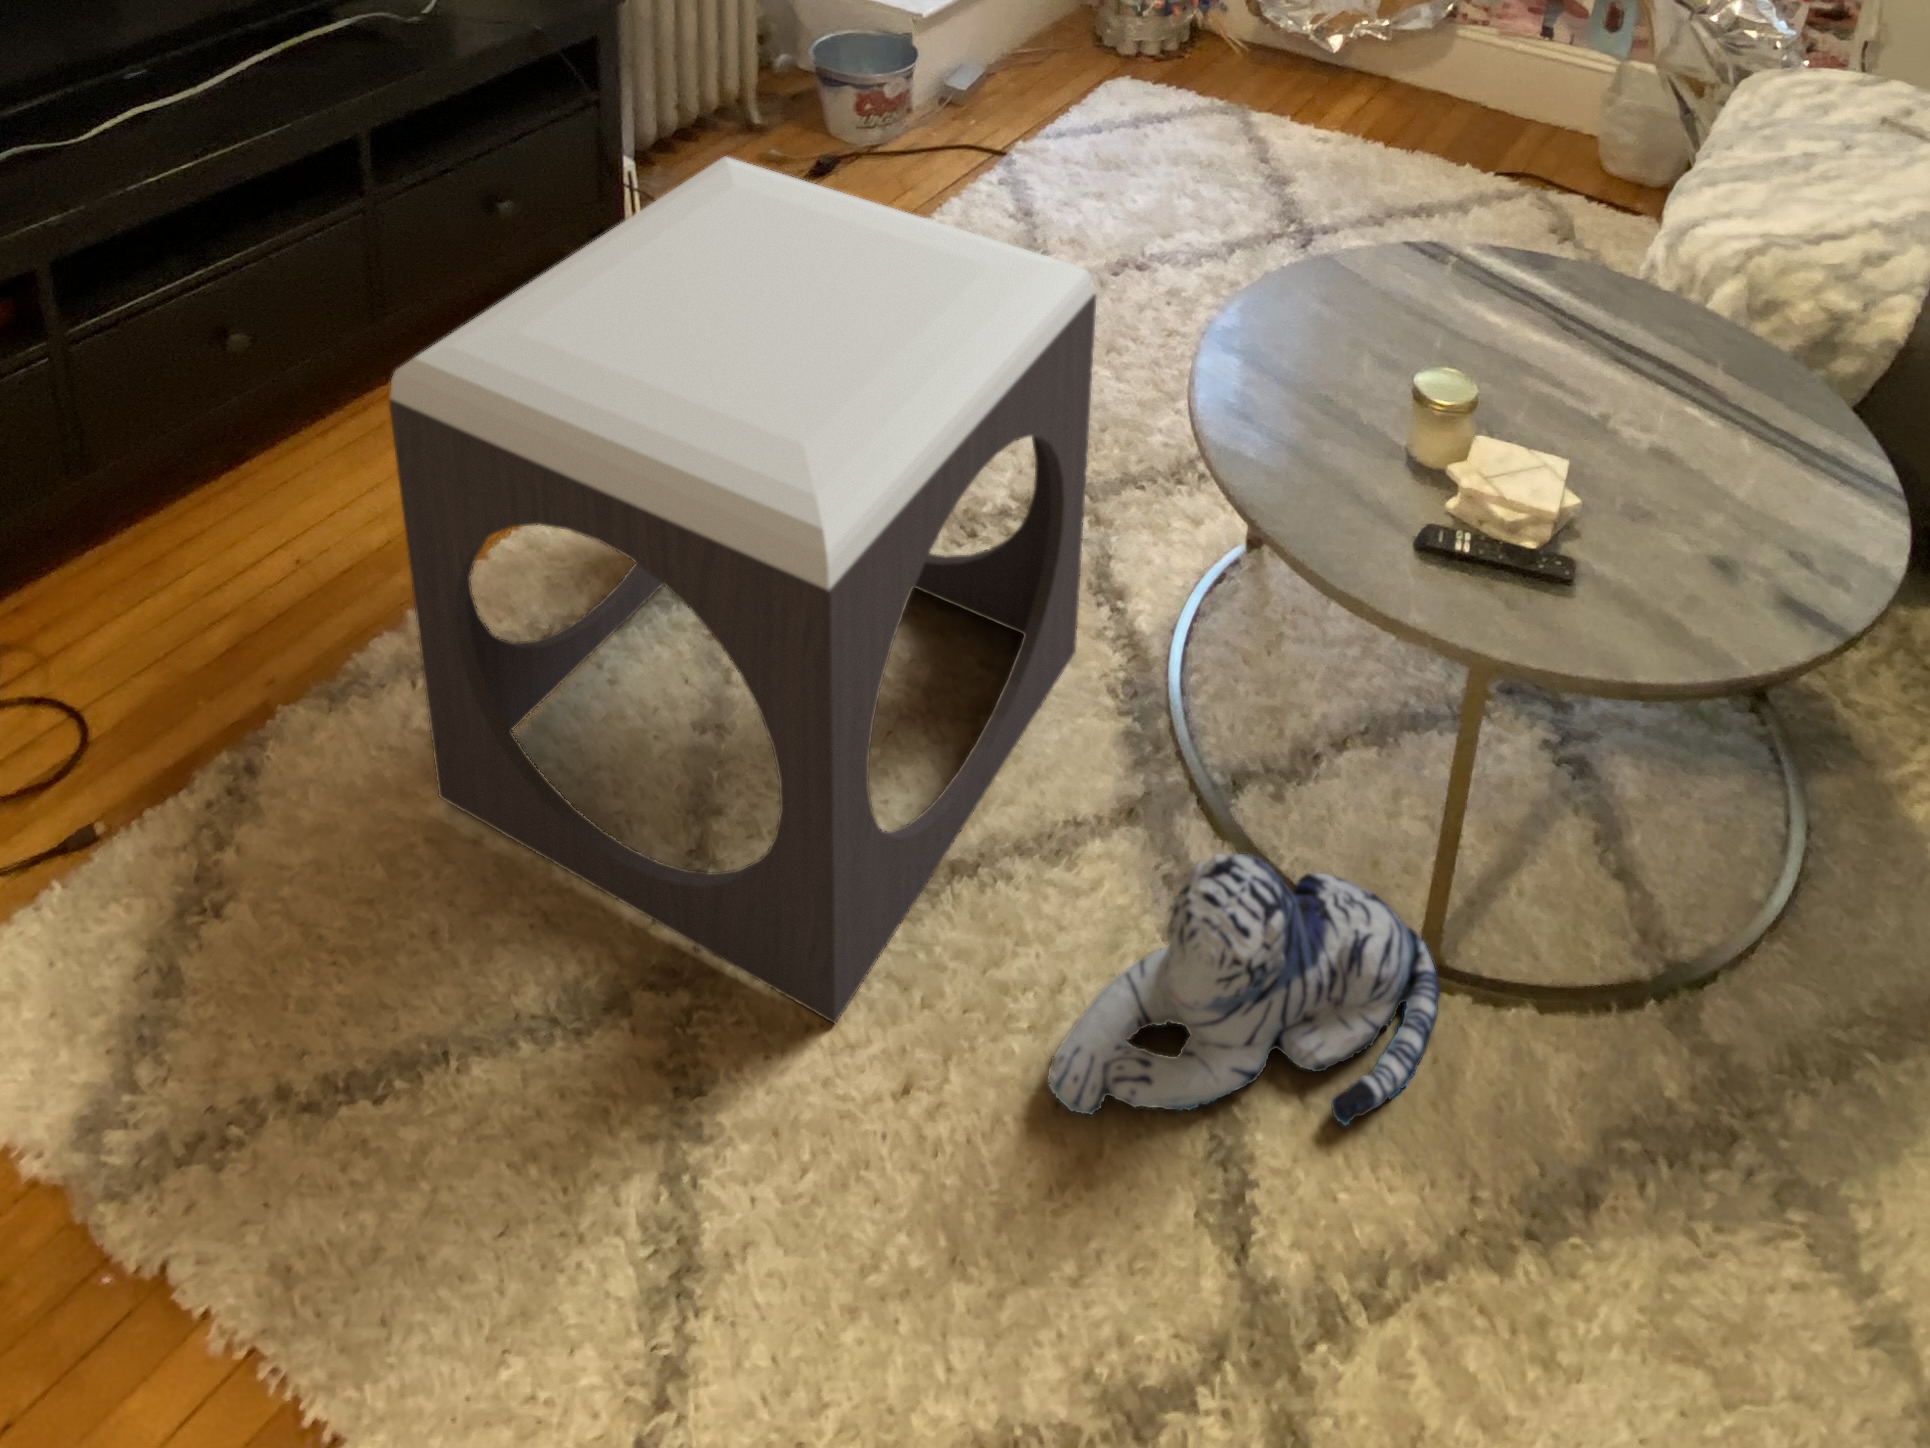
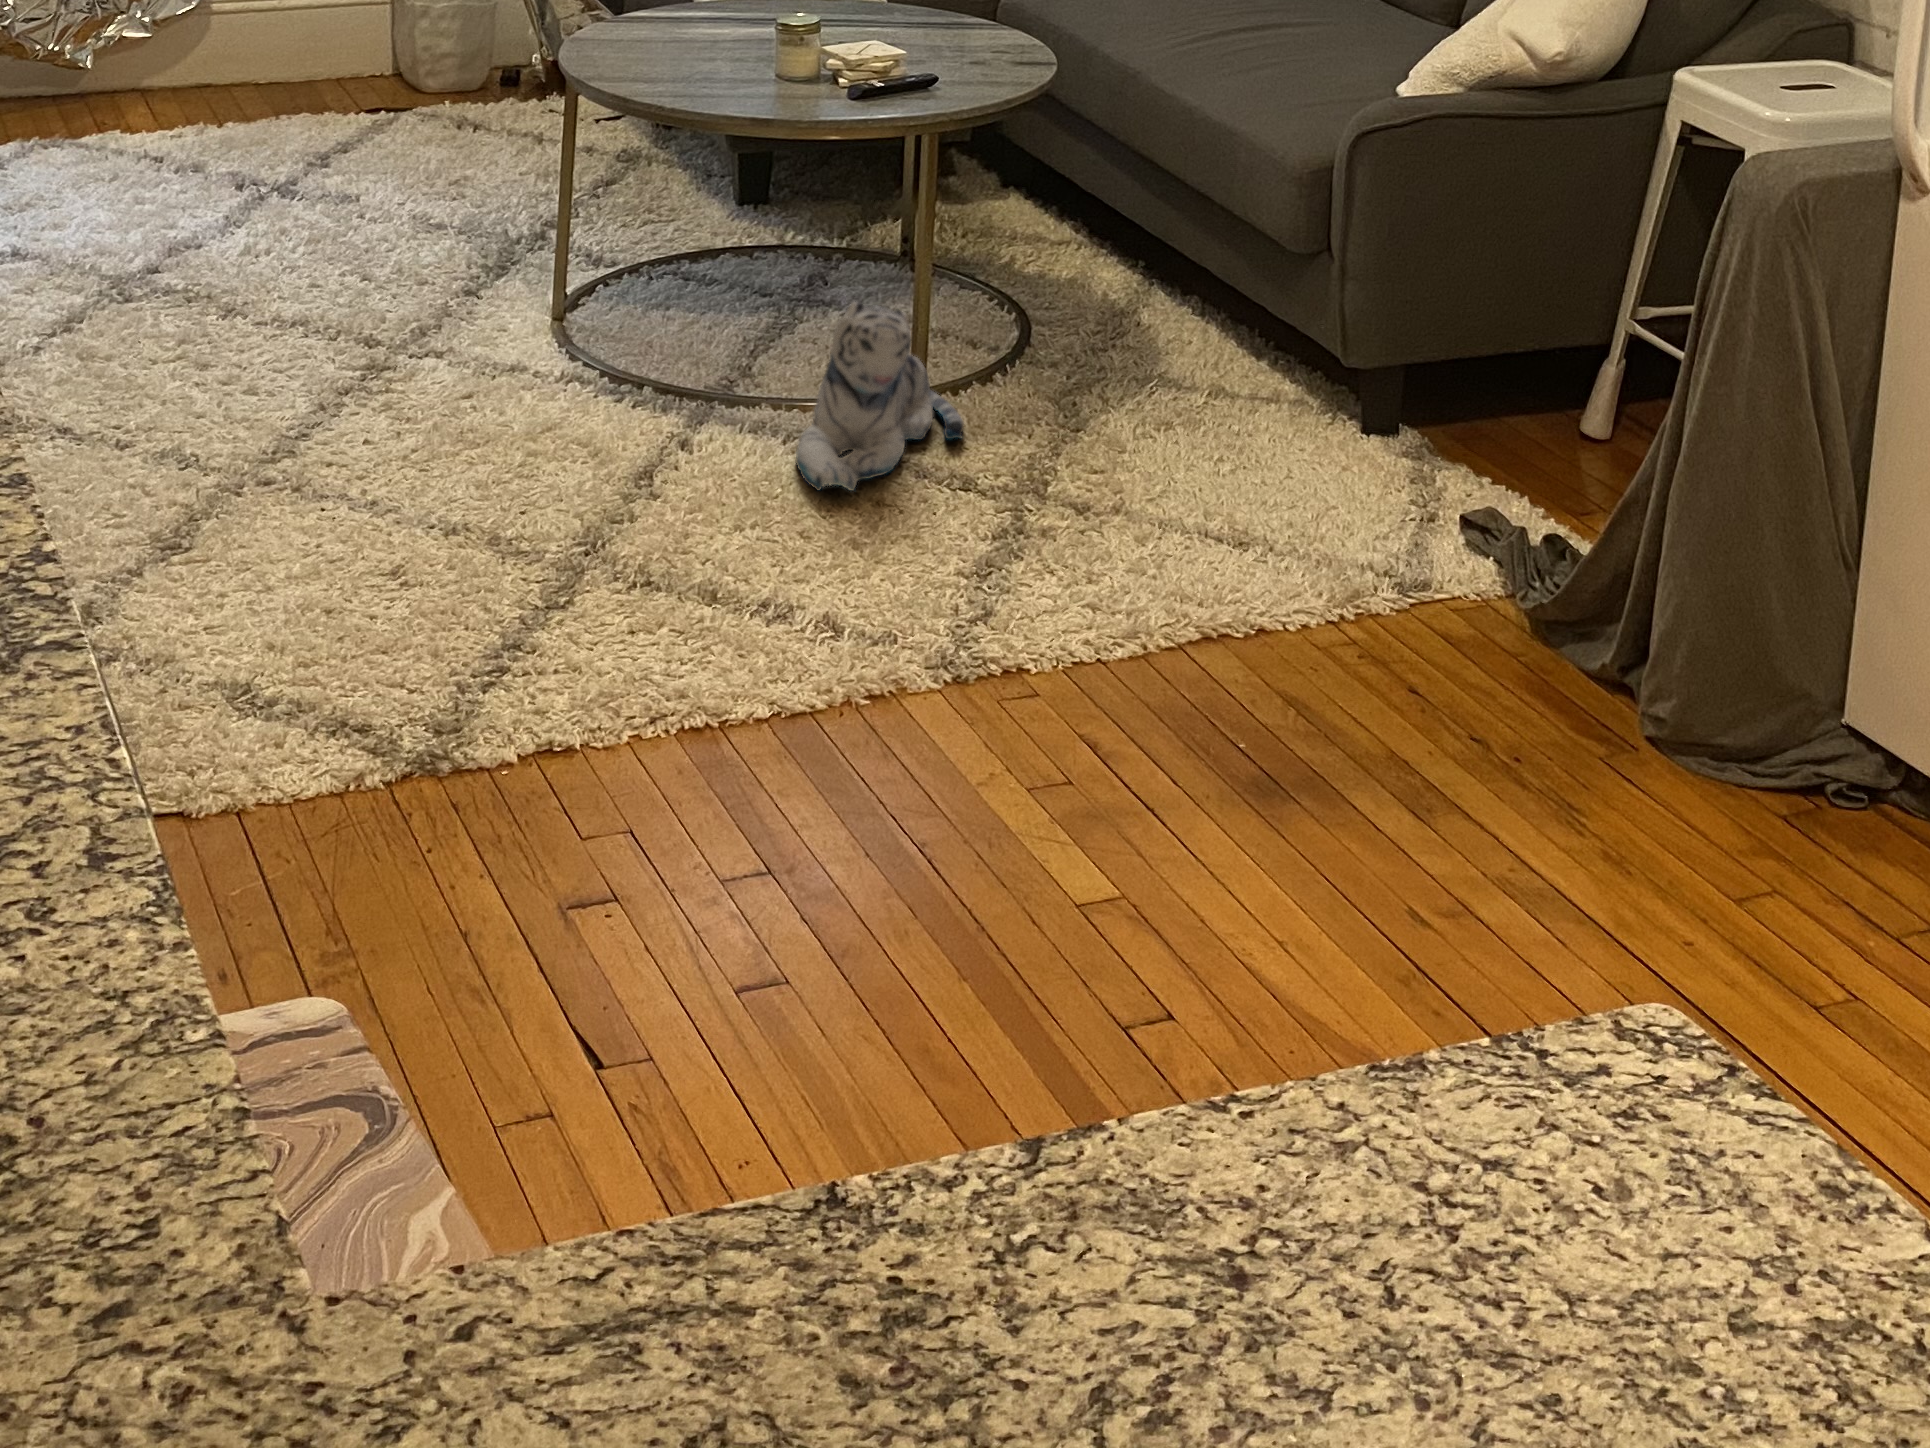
footstool: present [388,157,1096,1023] -> none [165,17,695,607]

